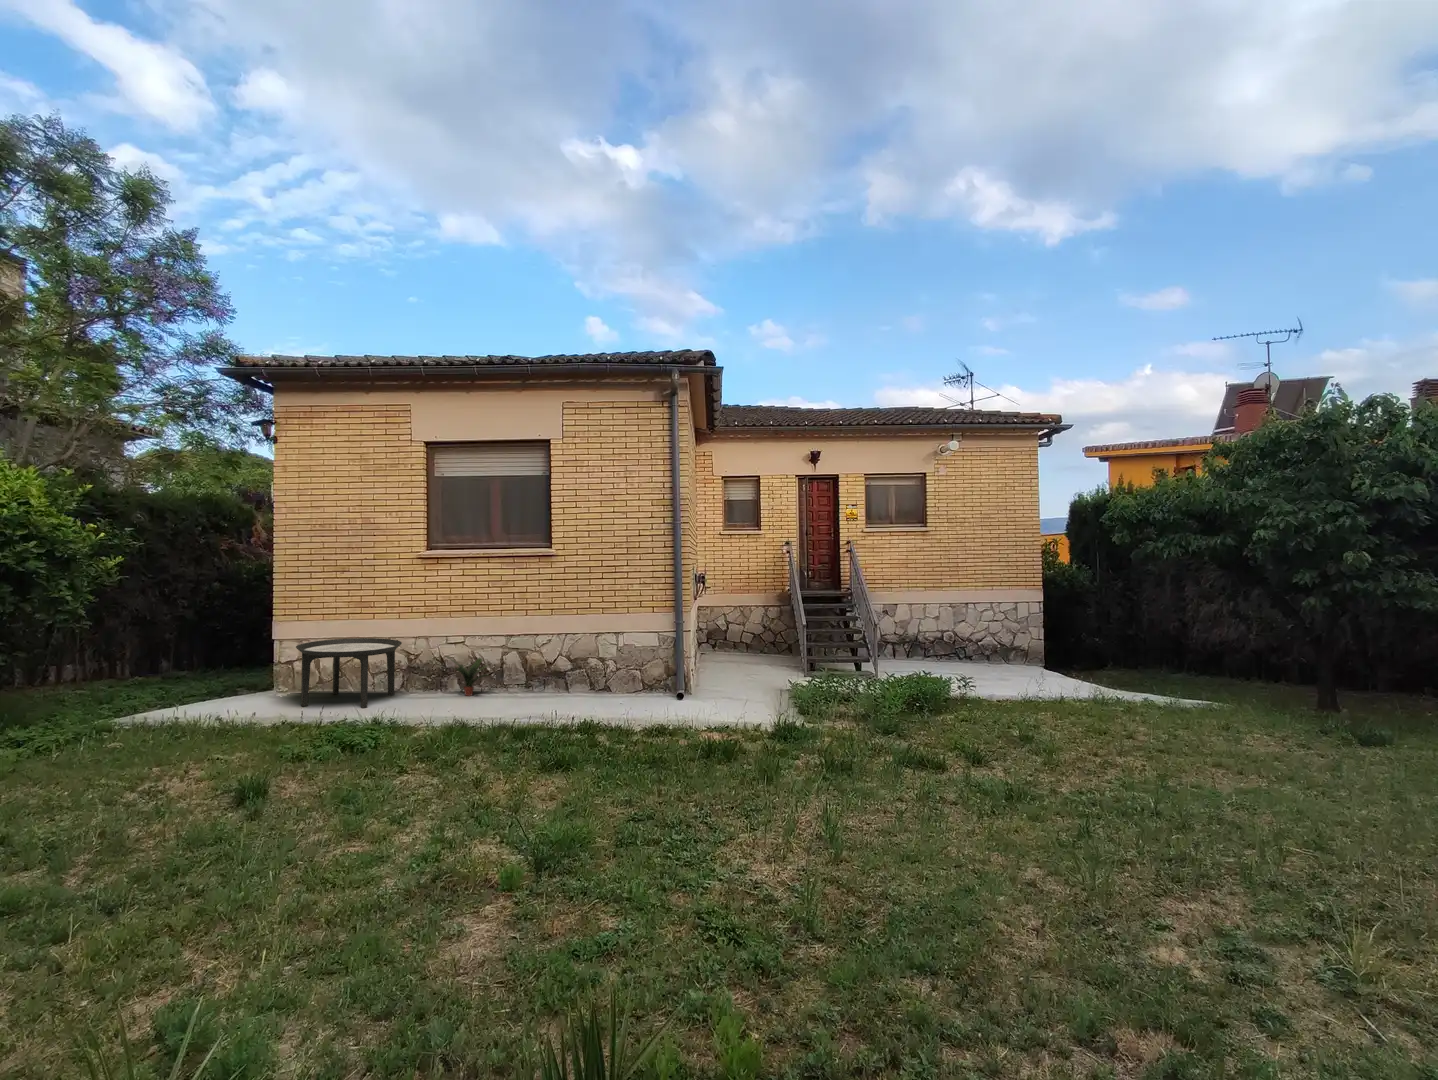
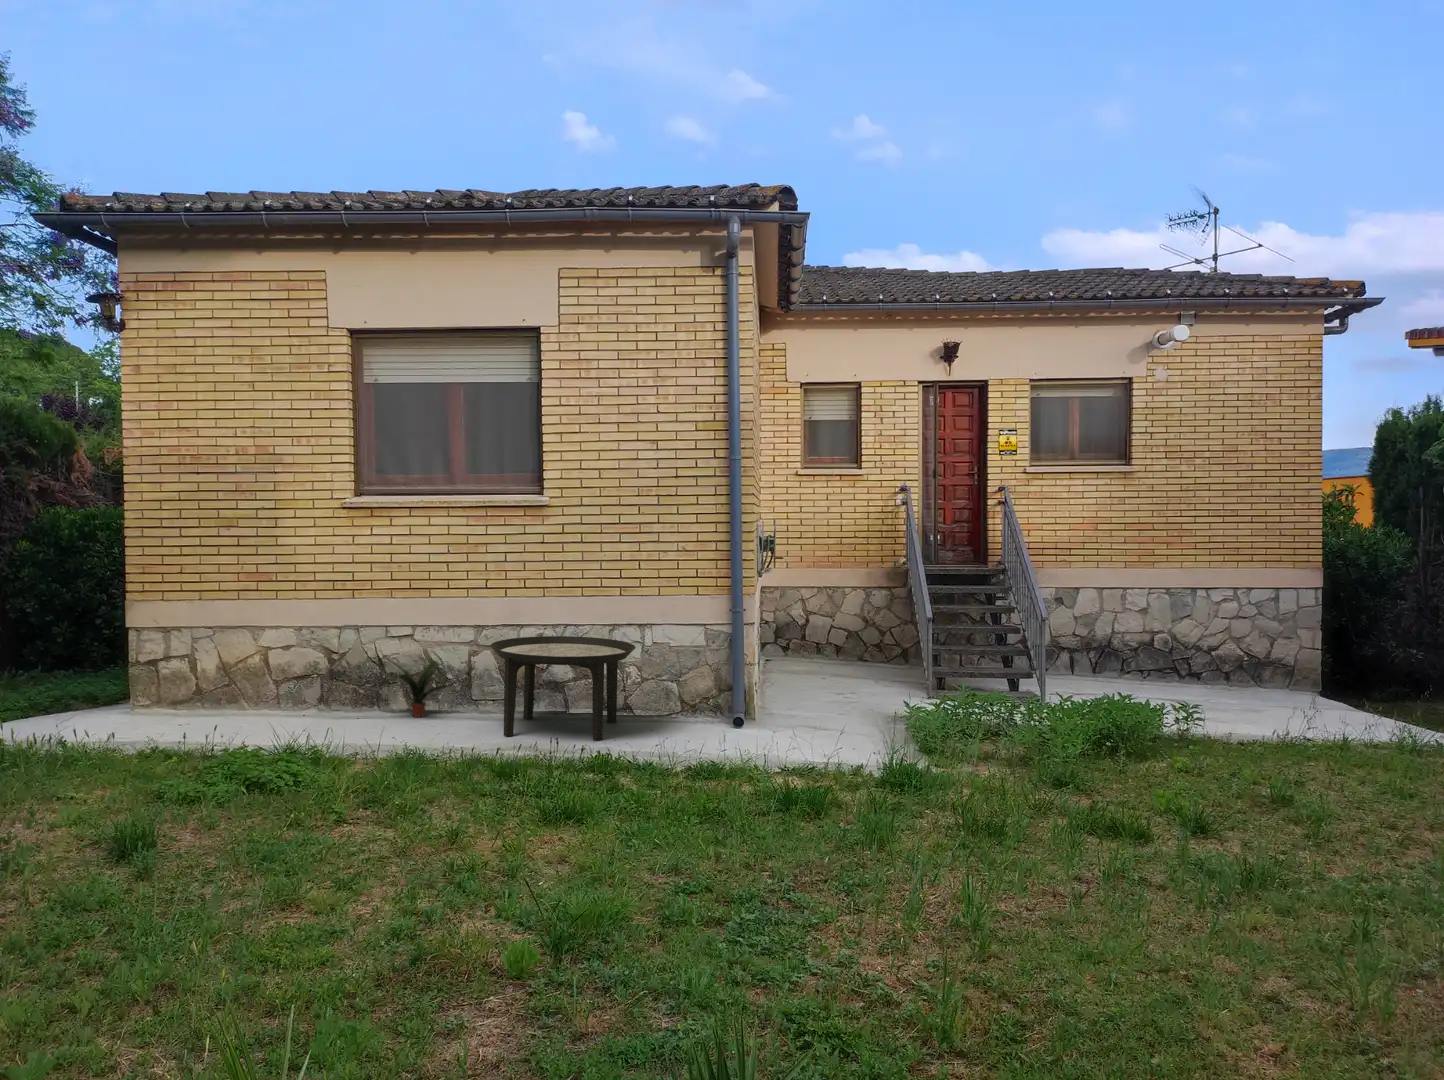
round table: present [296,638,402,708] -> present [490,636,636,740]

